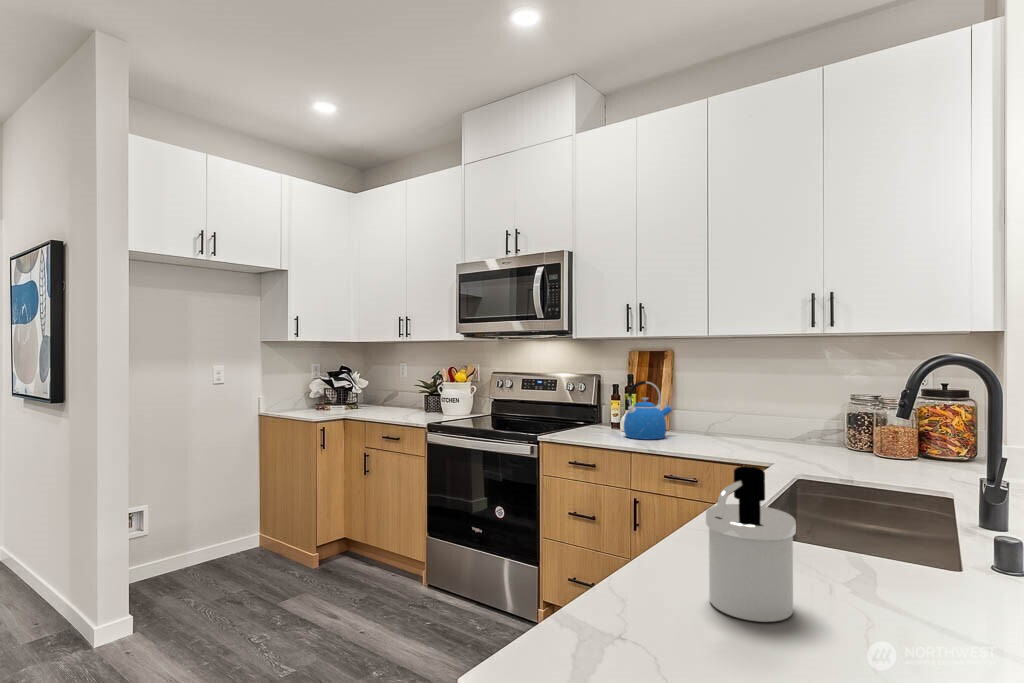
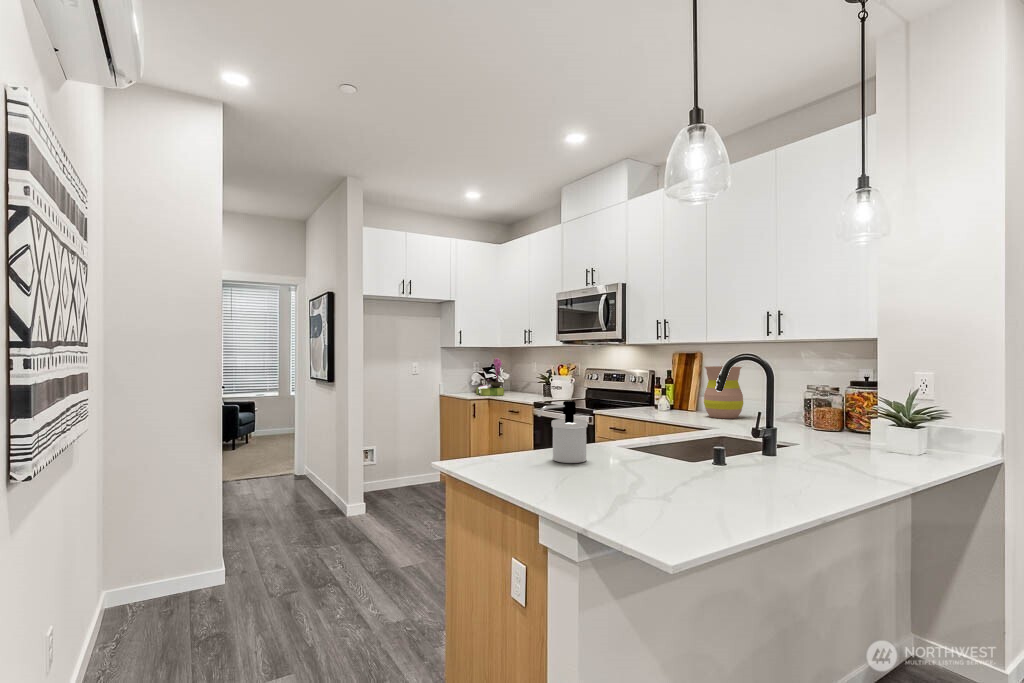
flower arrangement: none [321,356,367,416] -> present [476,358,504,396]
vase: none [704,370,760,445] -> present [704,366,743,419]
kettle: present [624,381,672,440] -> none [652,374,689,414]

